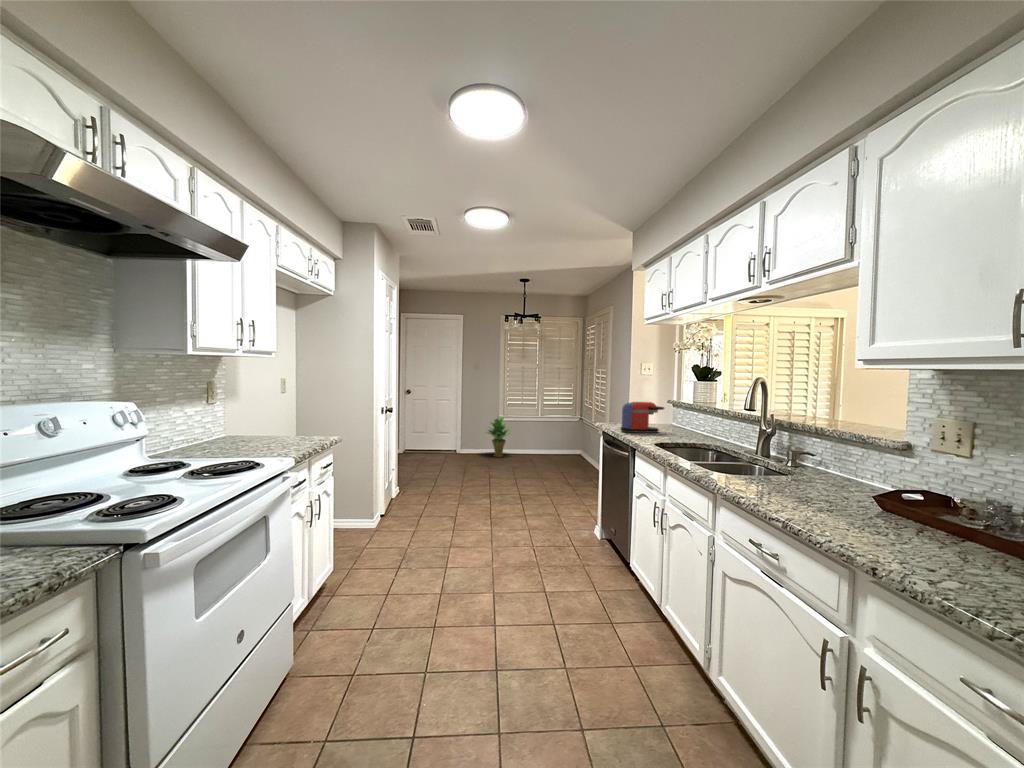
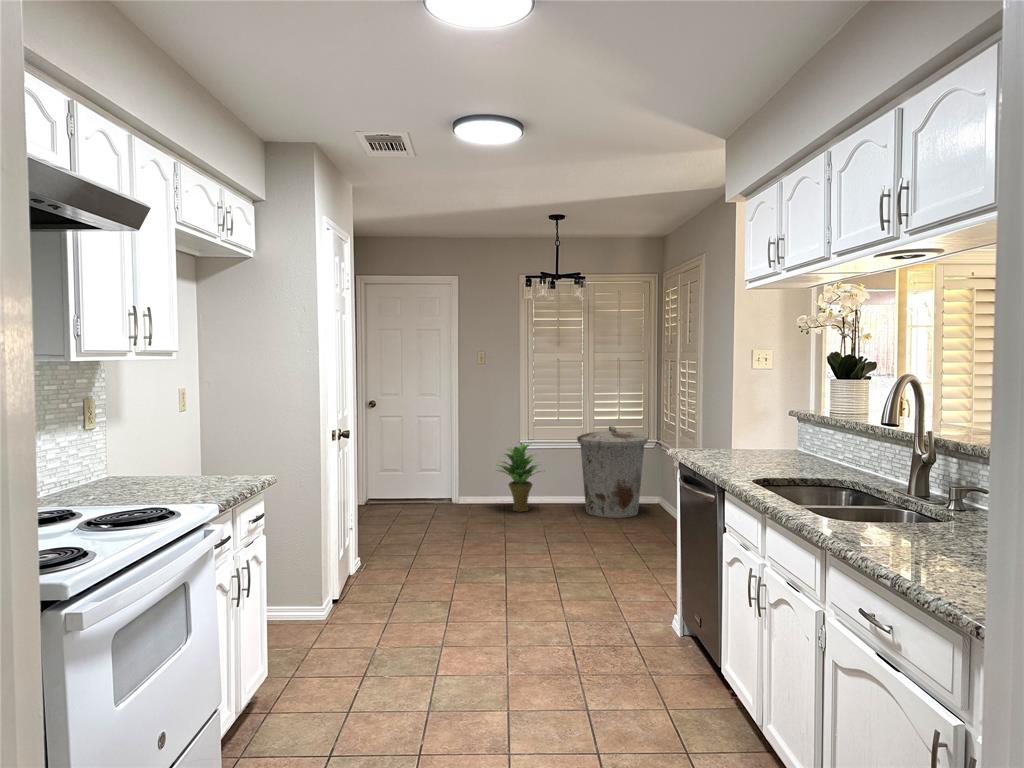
coffee maker: present [621,402,664,433] -> none [709,415,779,464]
trash can: none [533,407,574,461] -> present [577,426,648,518]

